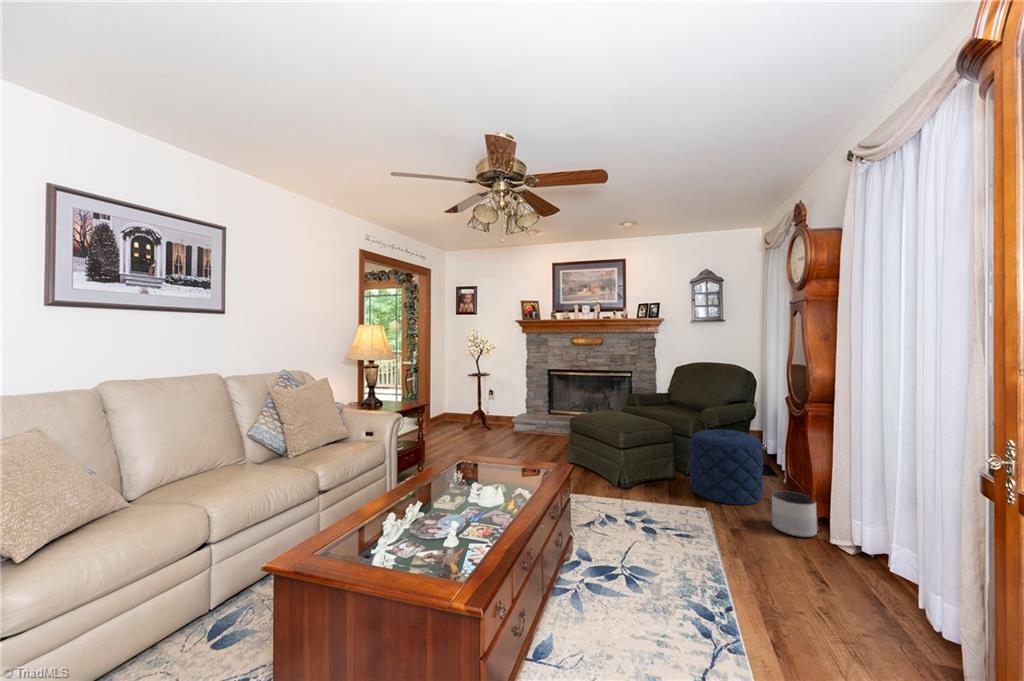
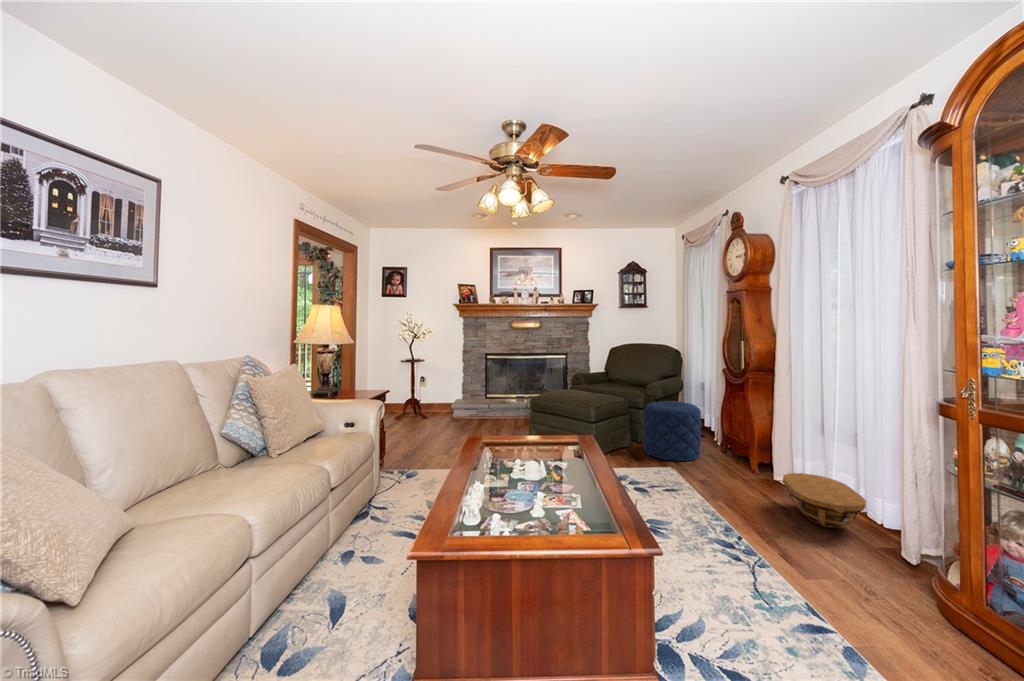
planter: present [772,491,817,537] -> none [719,446,752,480]
basket: none [830,537,943,624] -> present [783,473,866,528]

